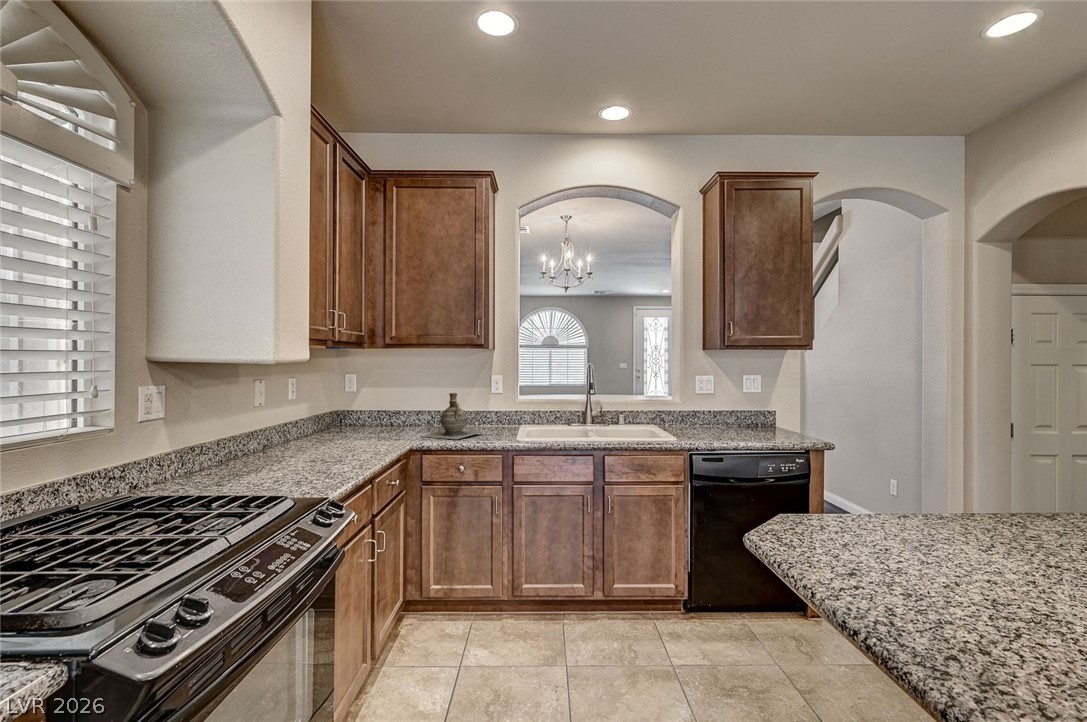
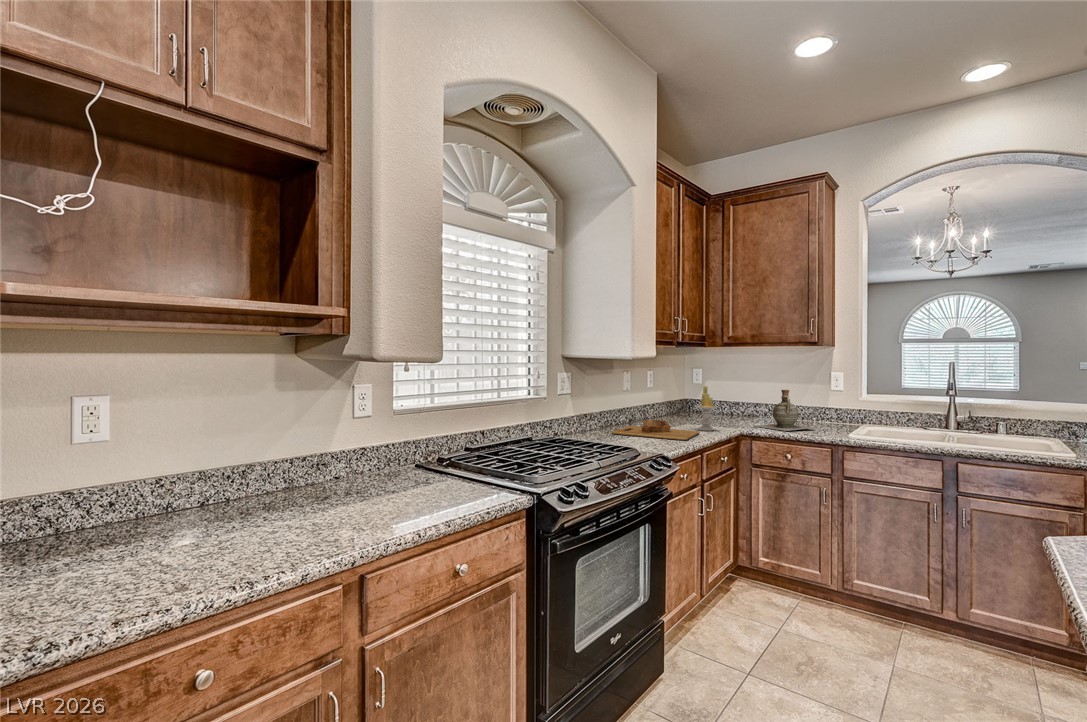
candle: none [356,394,384,450] -> present [695,386,718,431]
cutting board: none [240,444,365,473] -> present [612,420,699,440]

